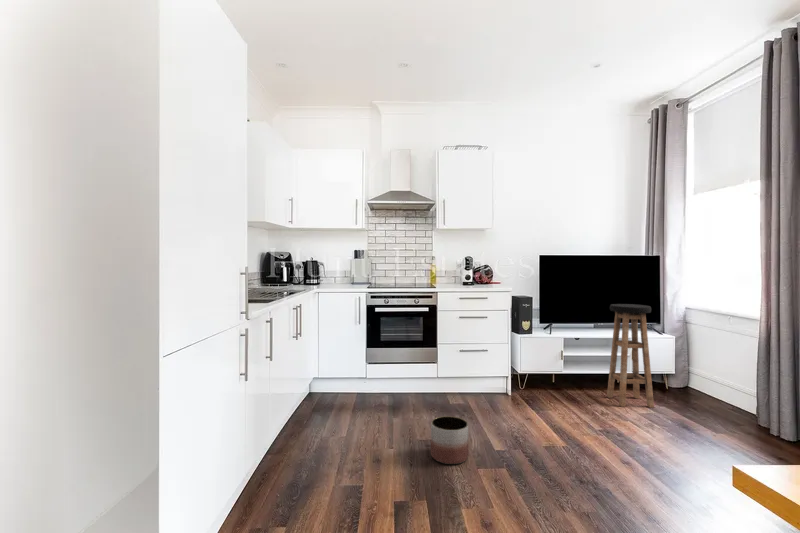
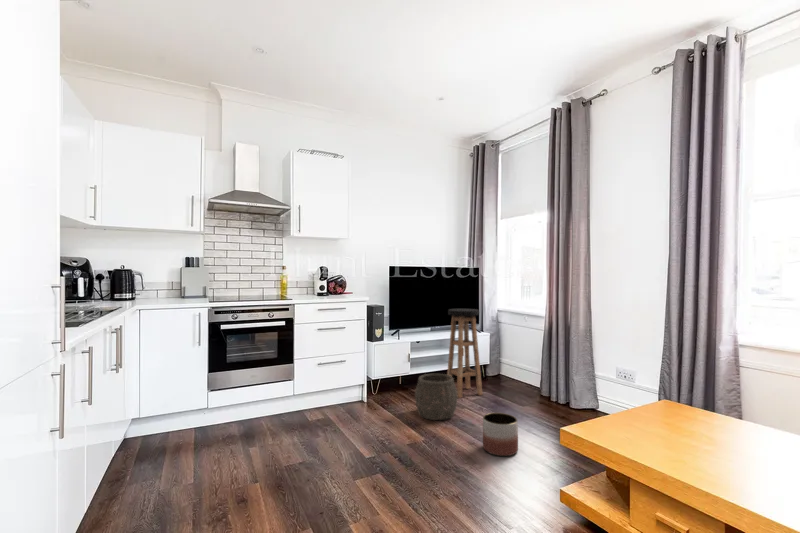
woven basket: none [561,375,614,428] -> present [415,374,458,420]
planter: present [431,416,469,464] -> present [483,413,518,456]

